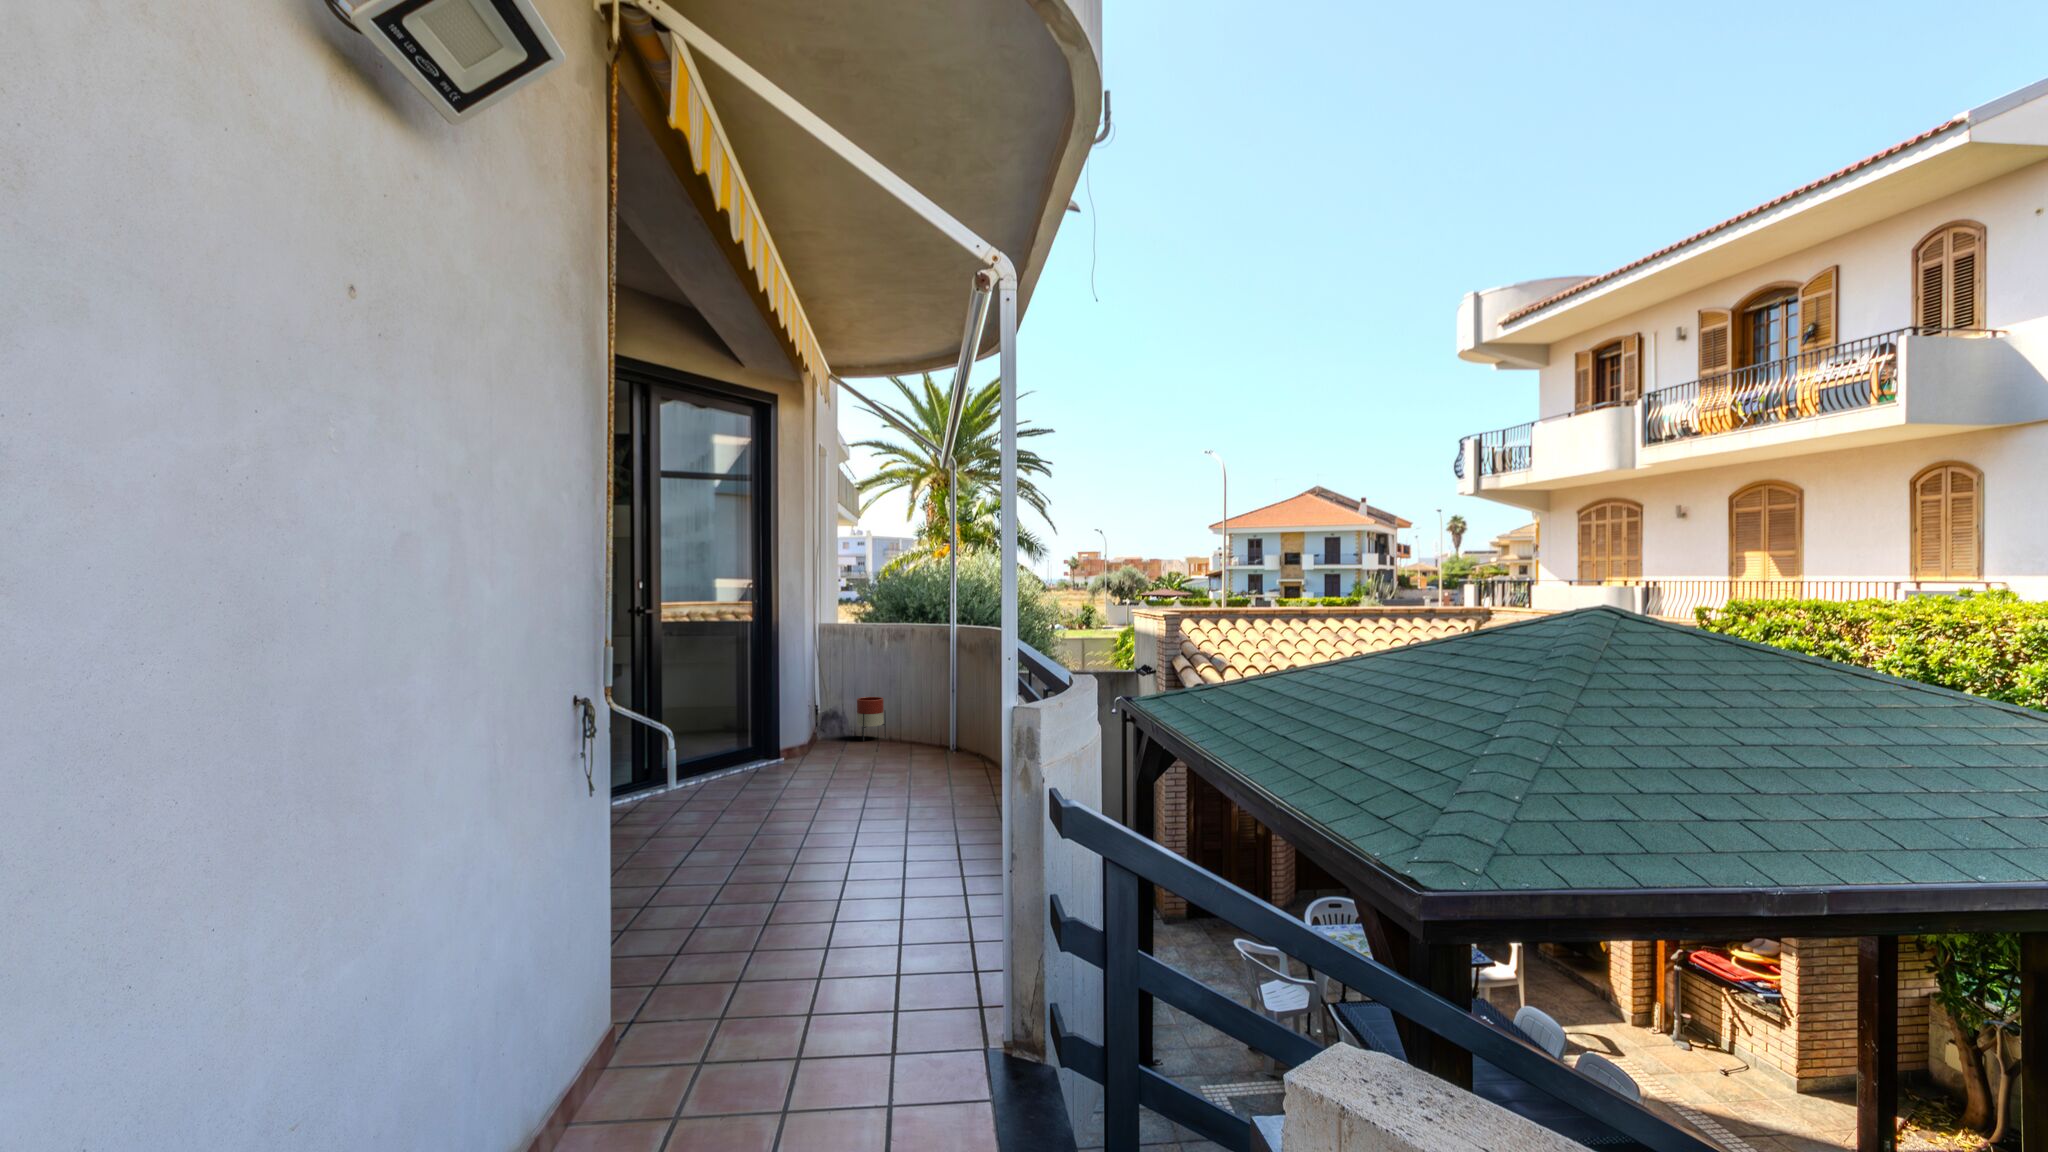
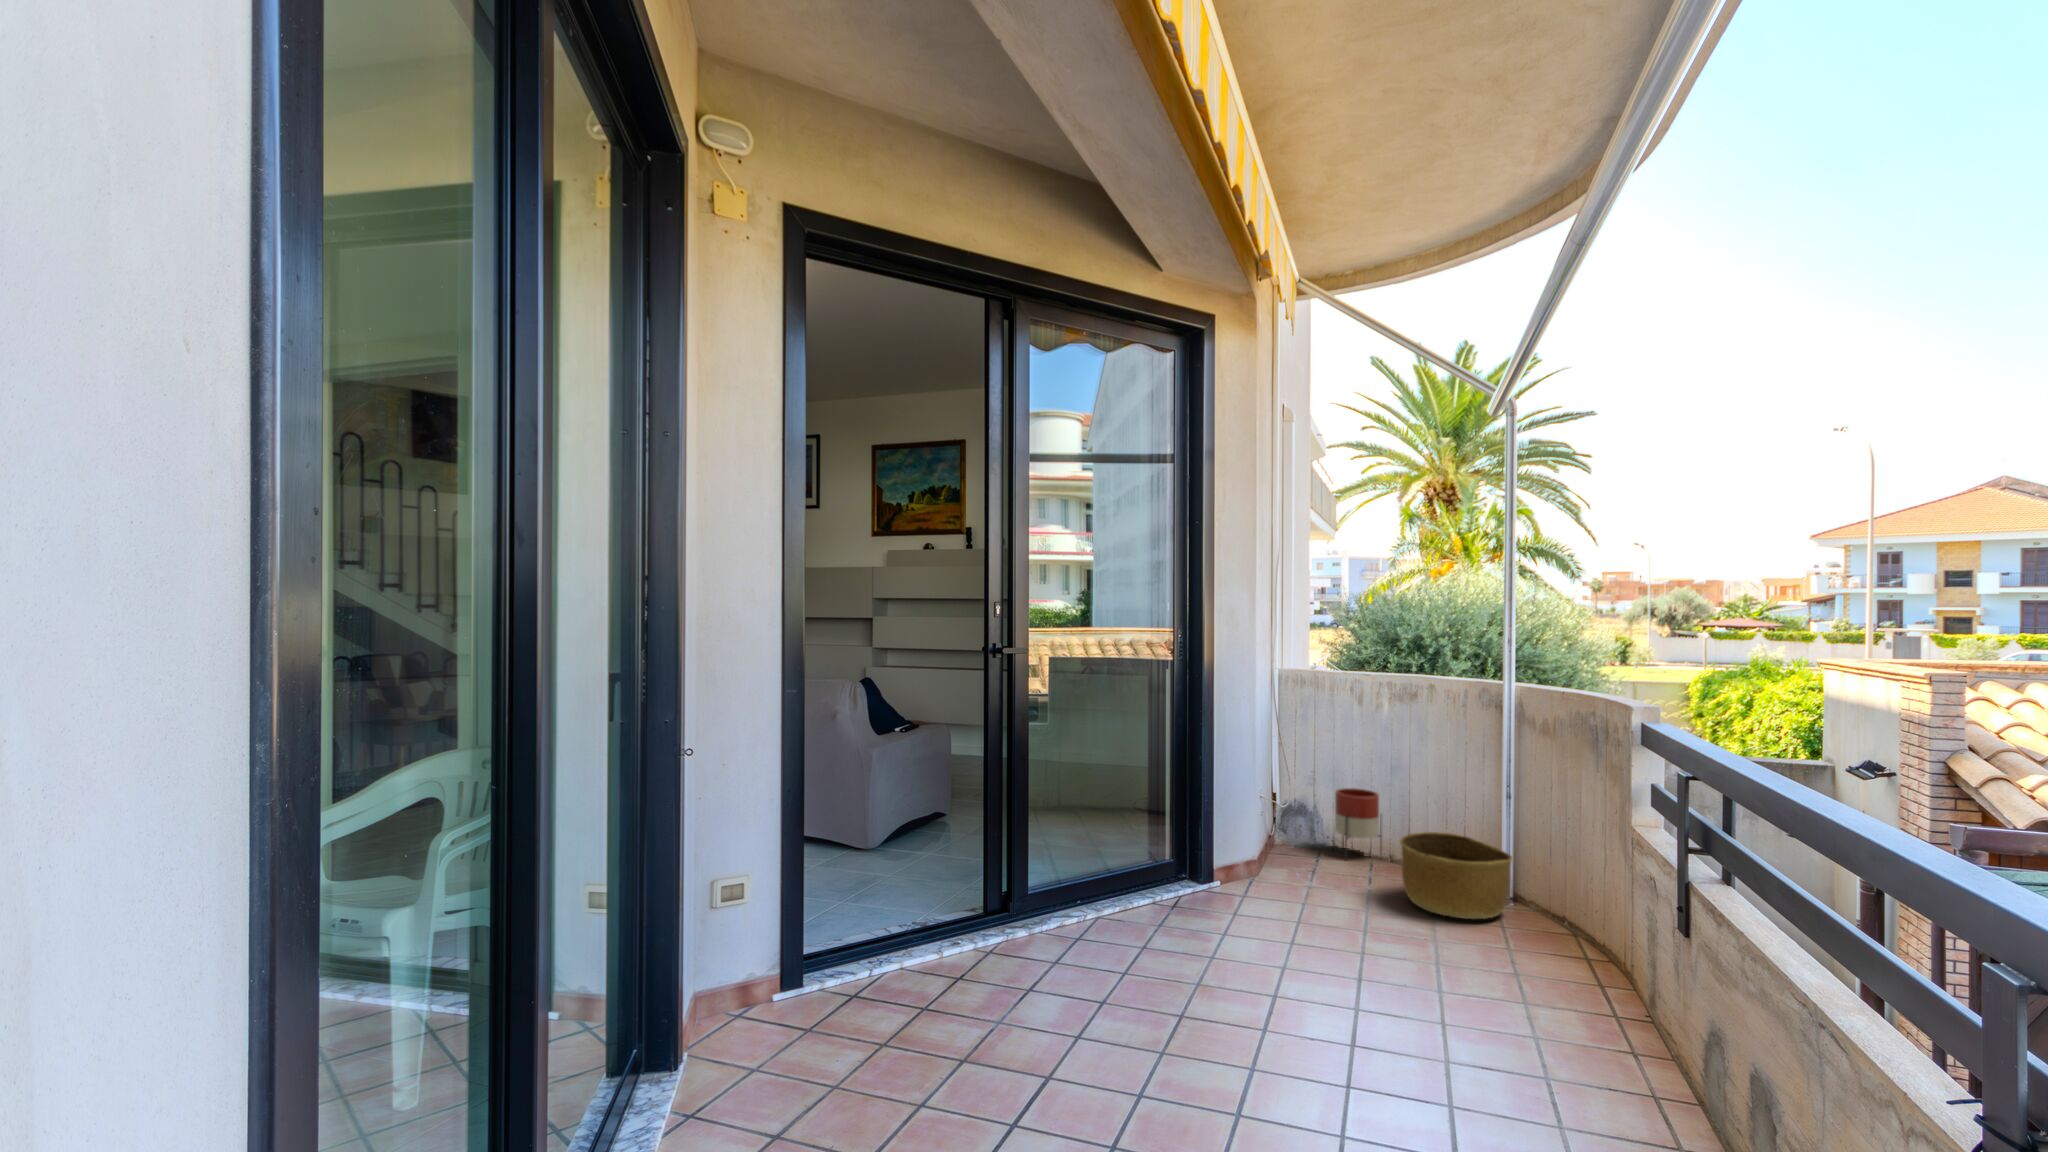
basket: none [893,713,953,757] -> present [1400,832,1512,919]

